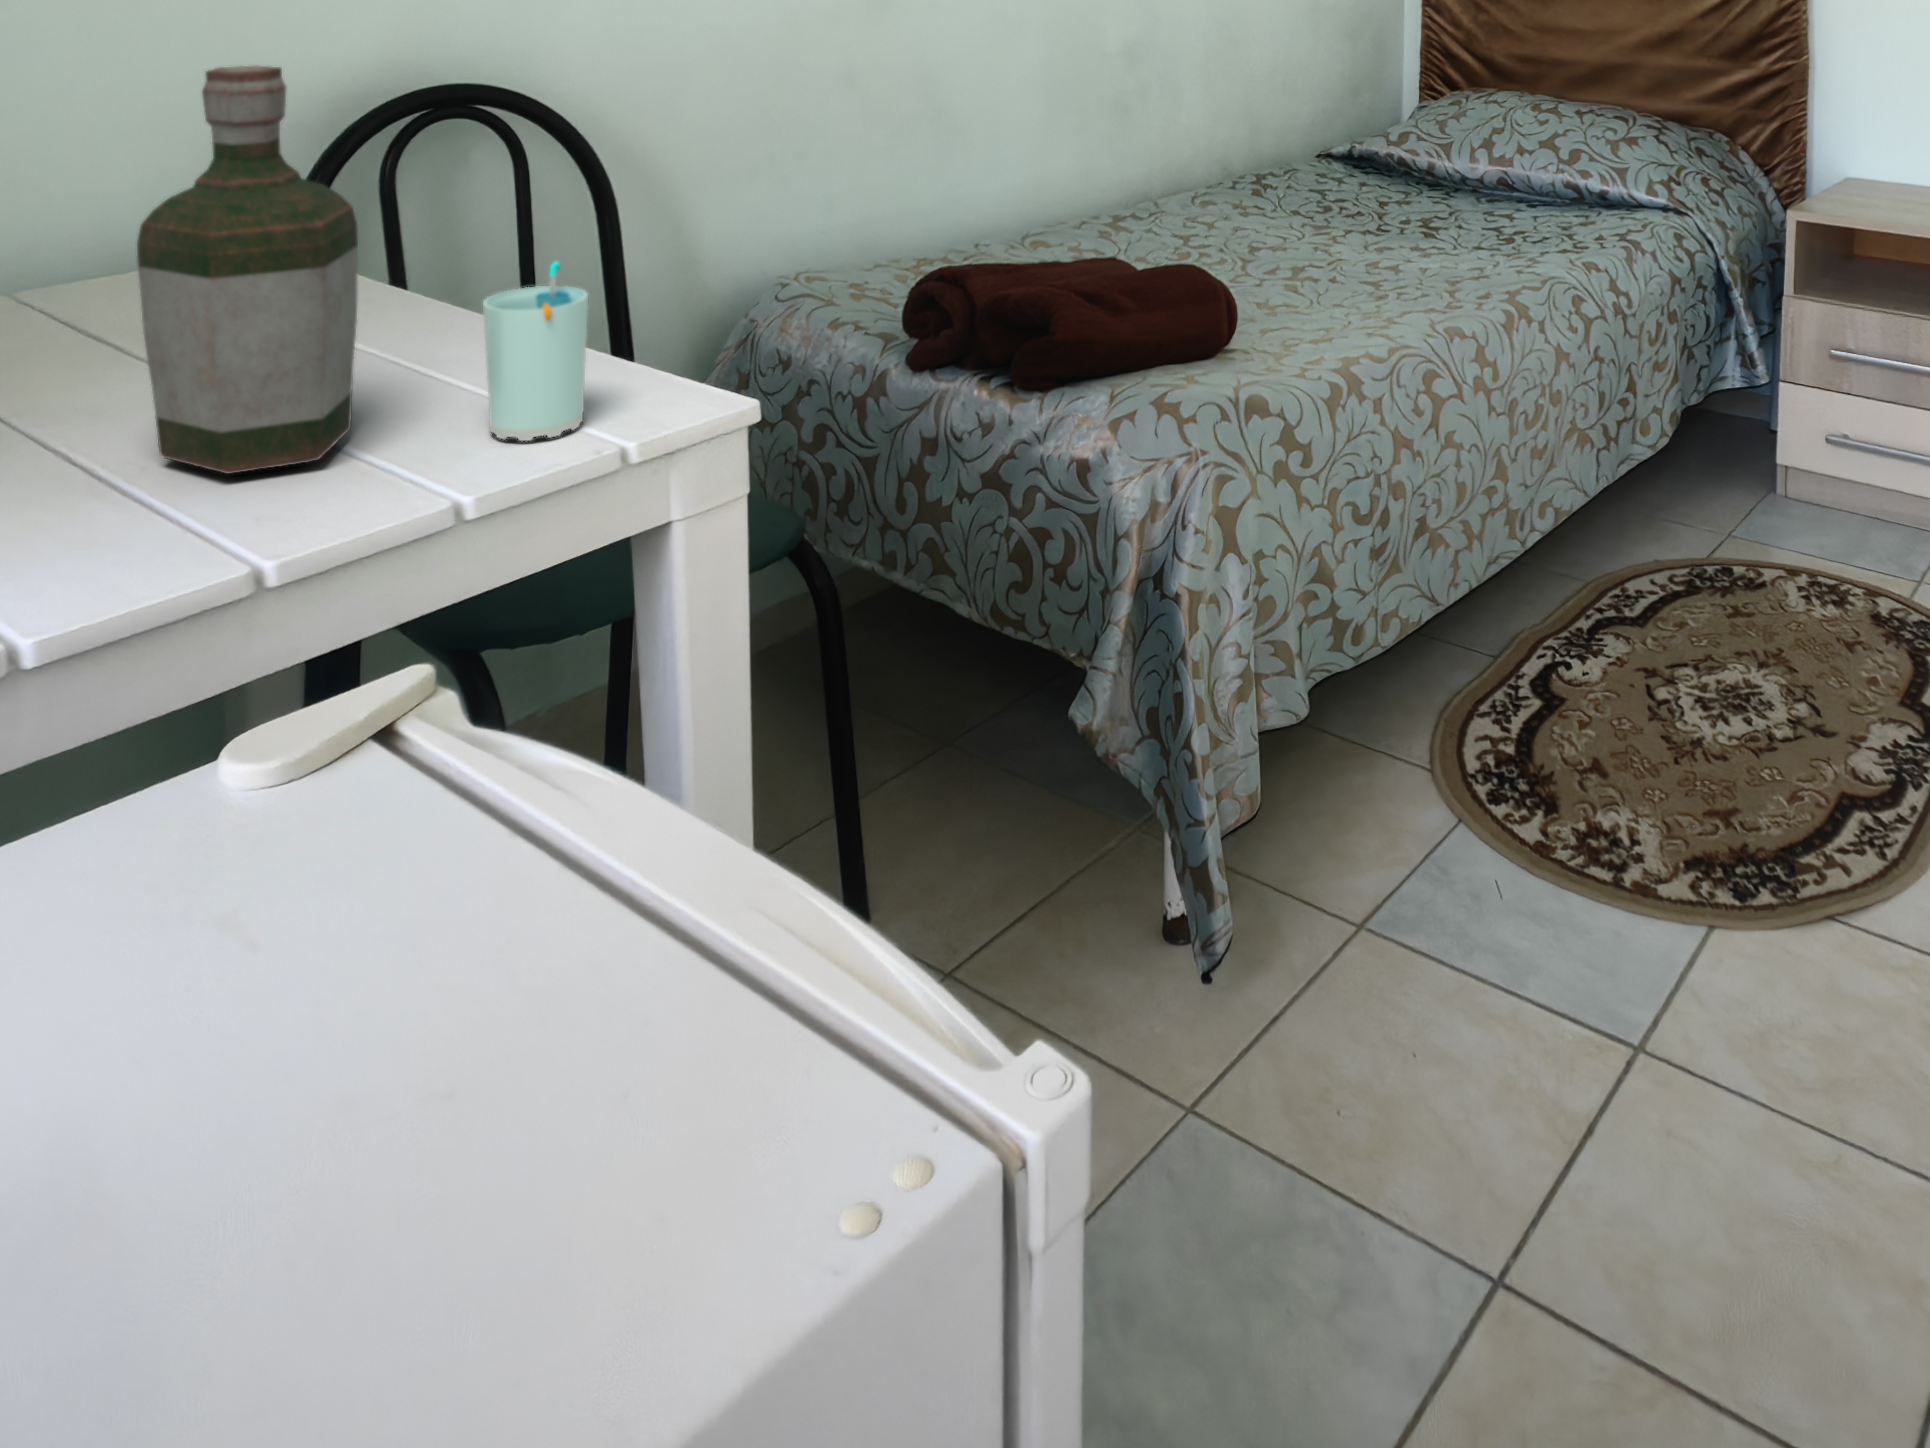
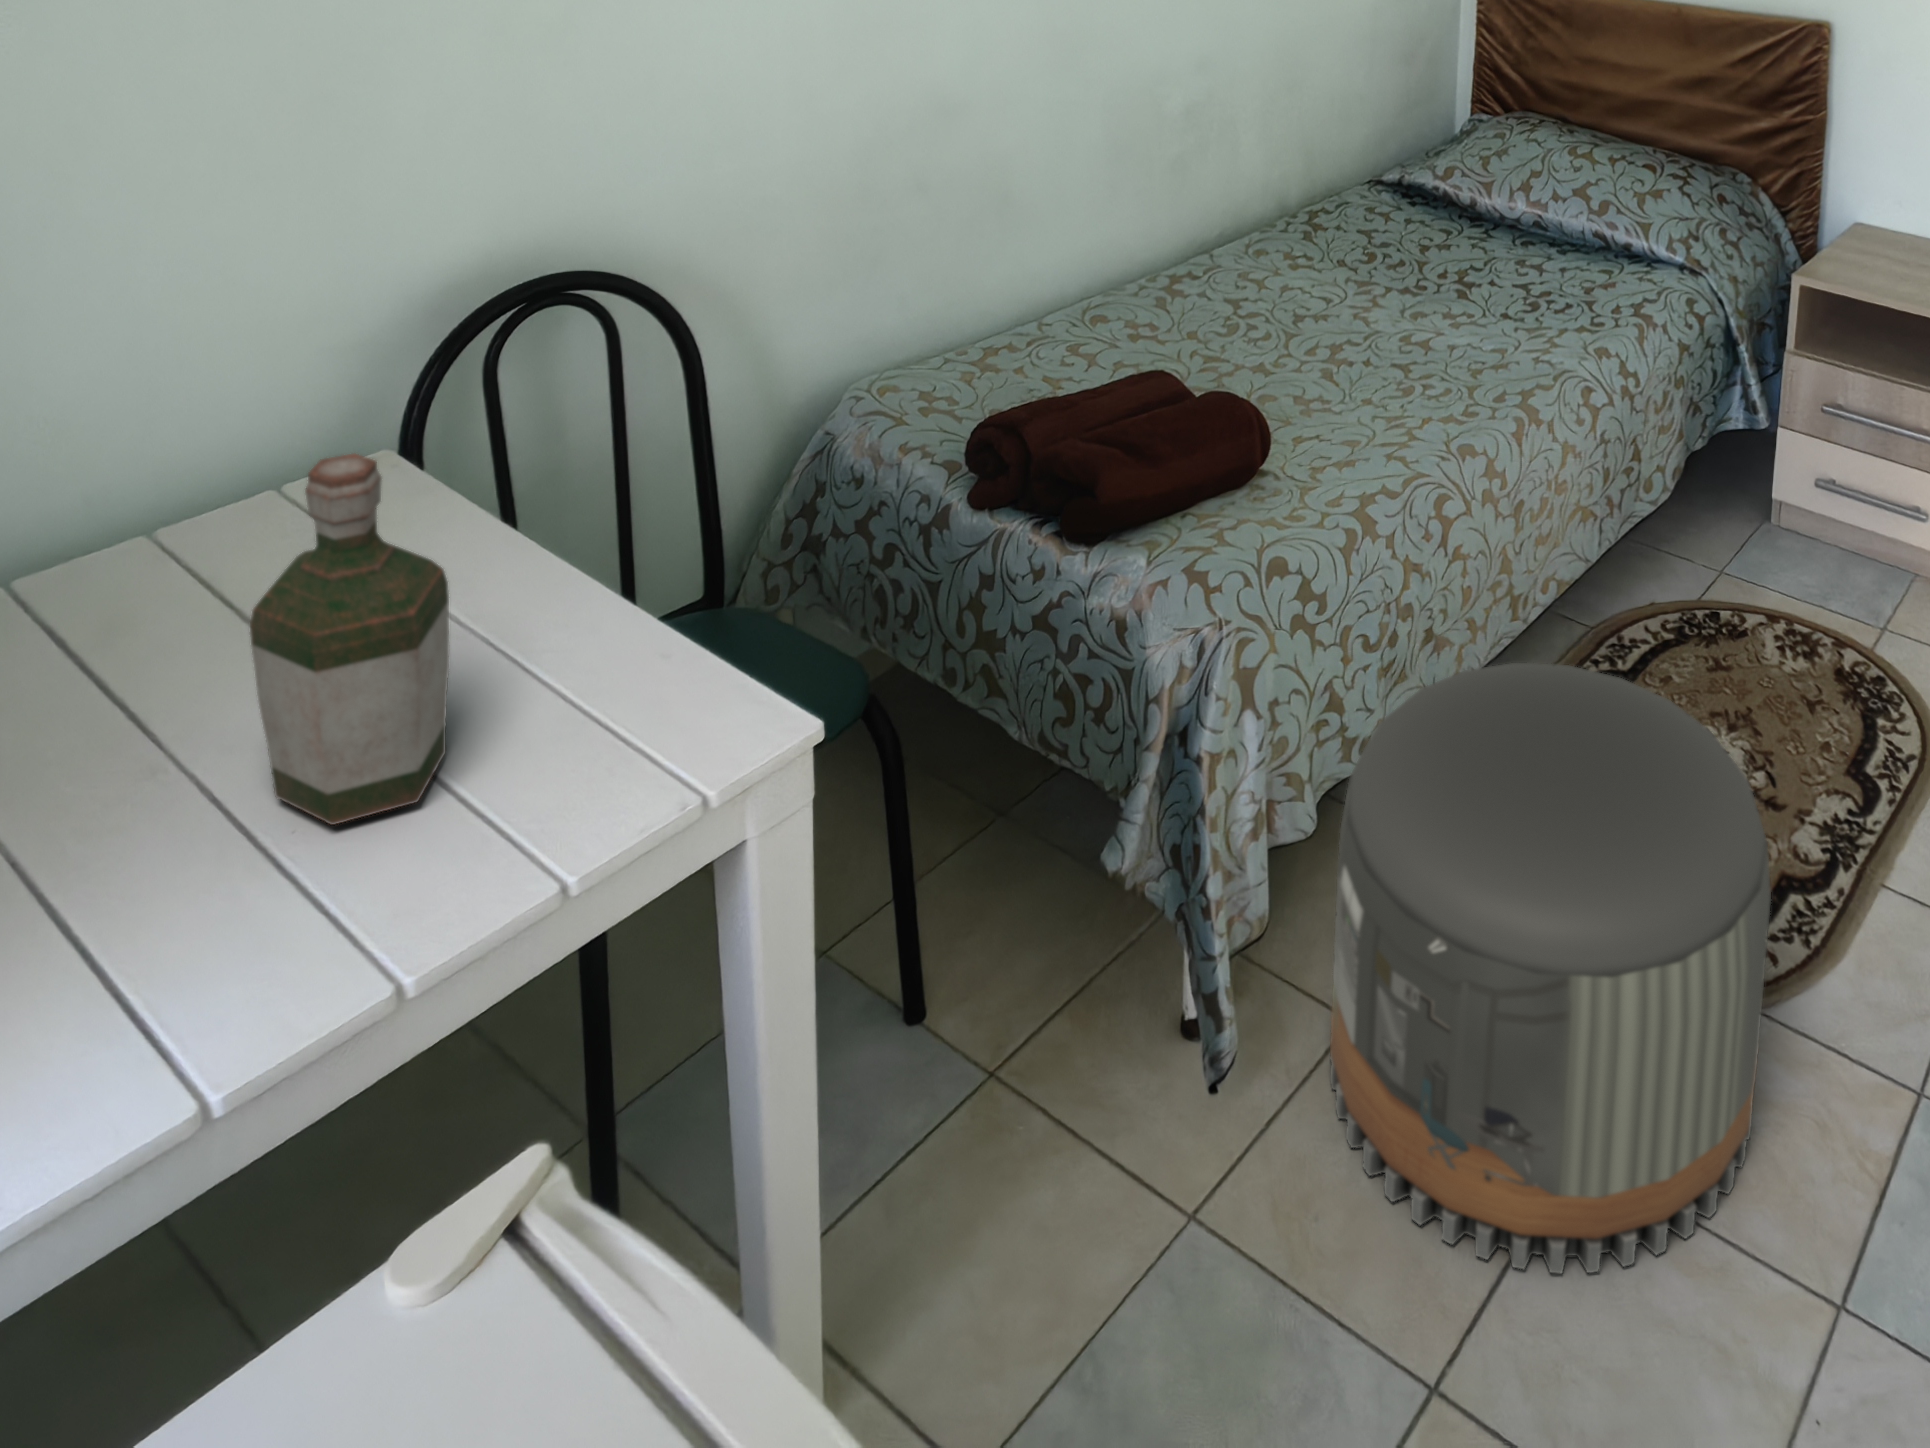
cup: present [483,262,588,441] -> none [561,593,656,766]
pouf: none [1339,523,1850,1154] -> present [1330,663,1771,1273]

